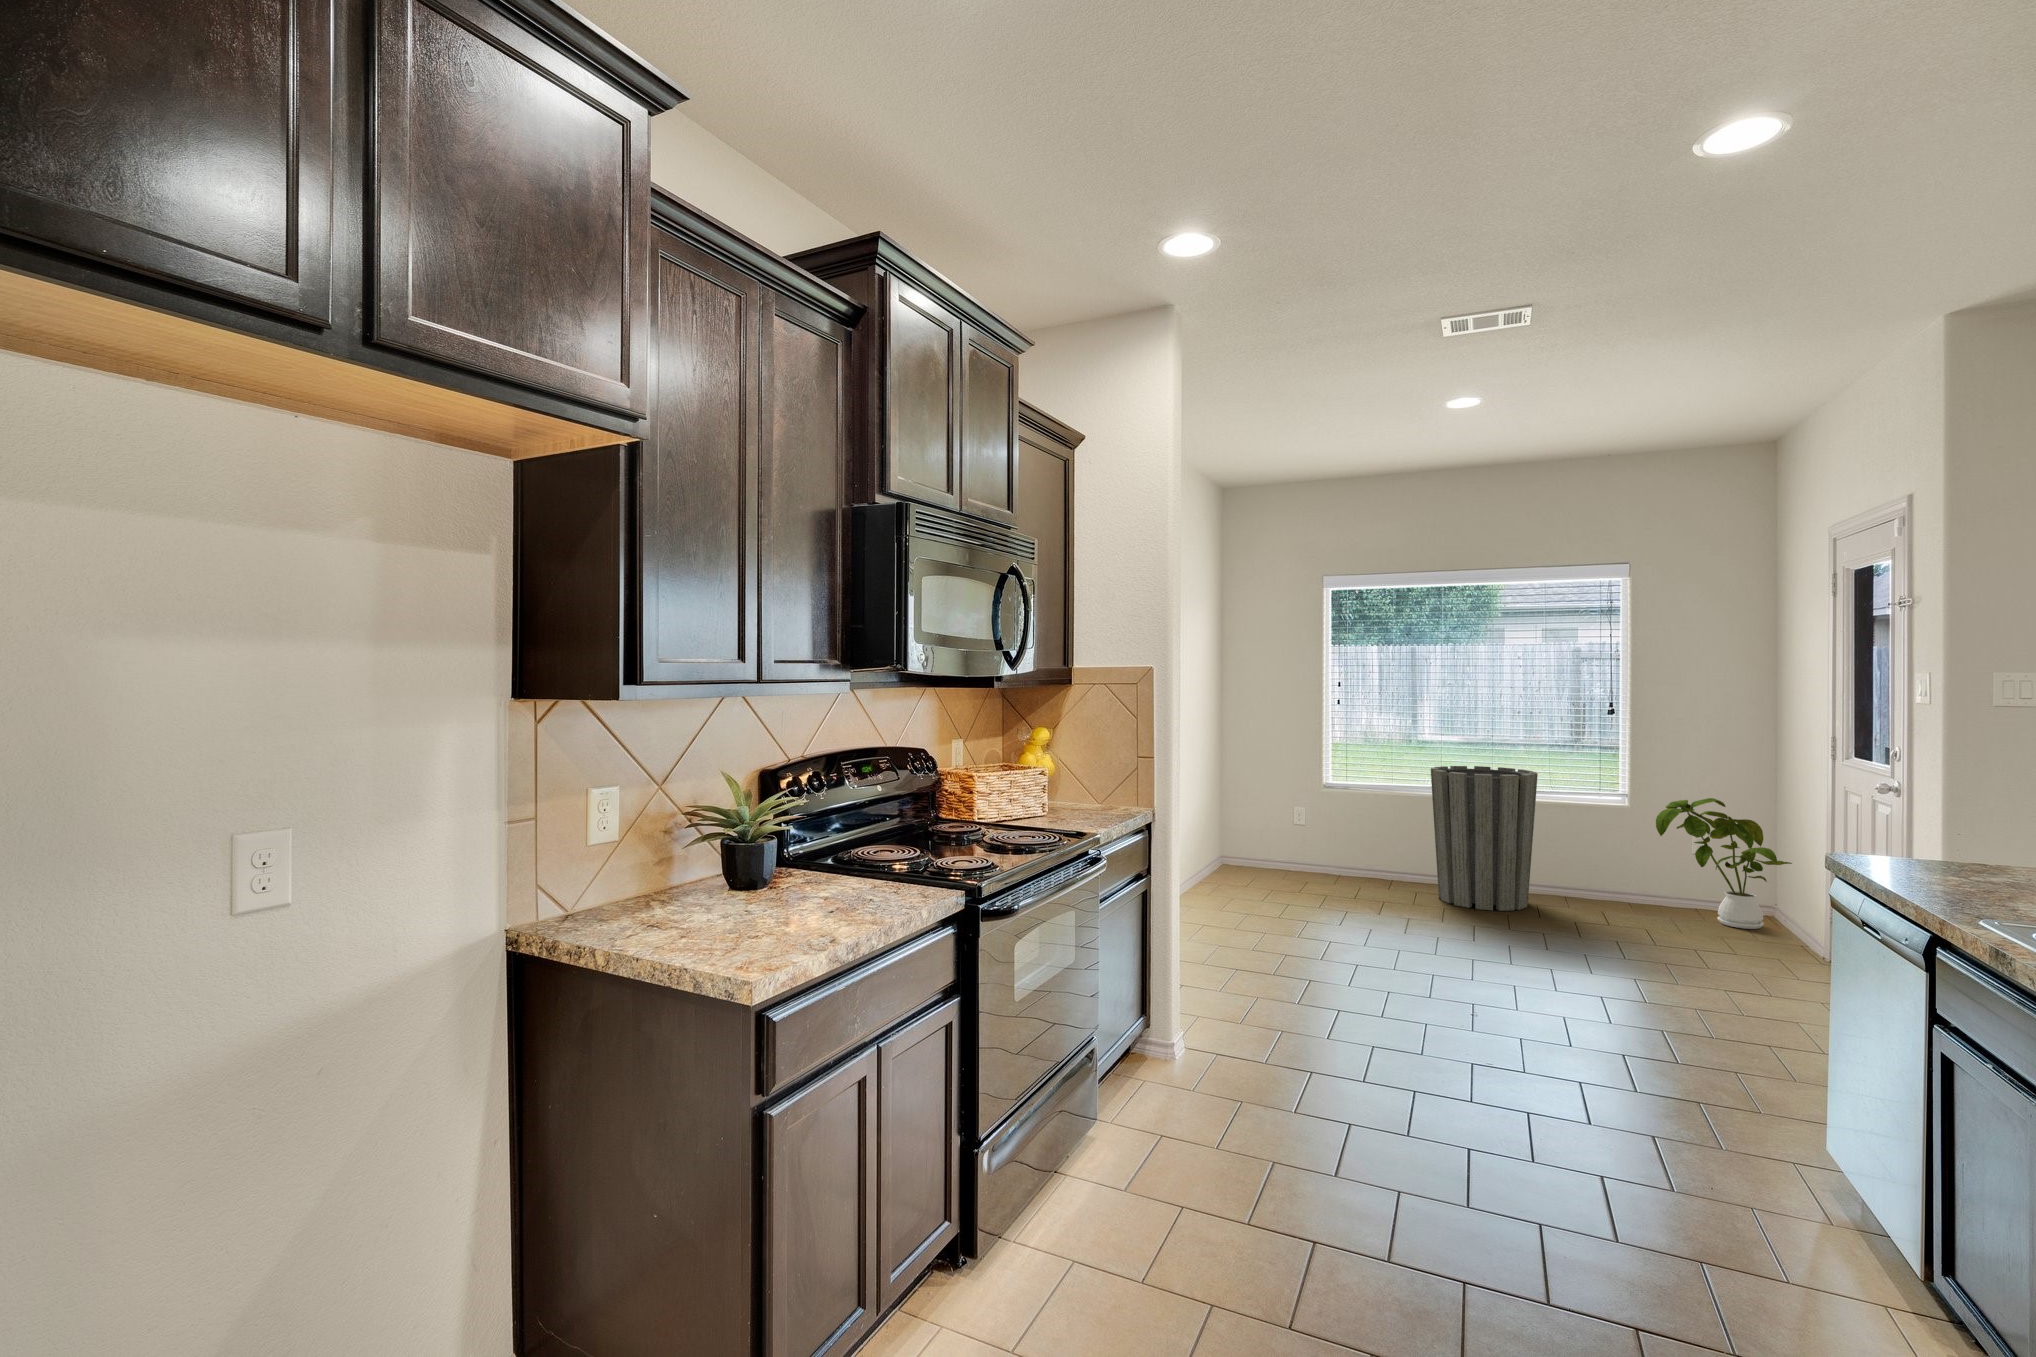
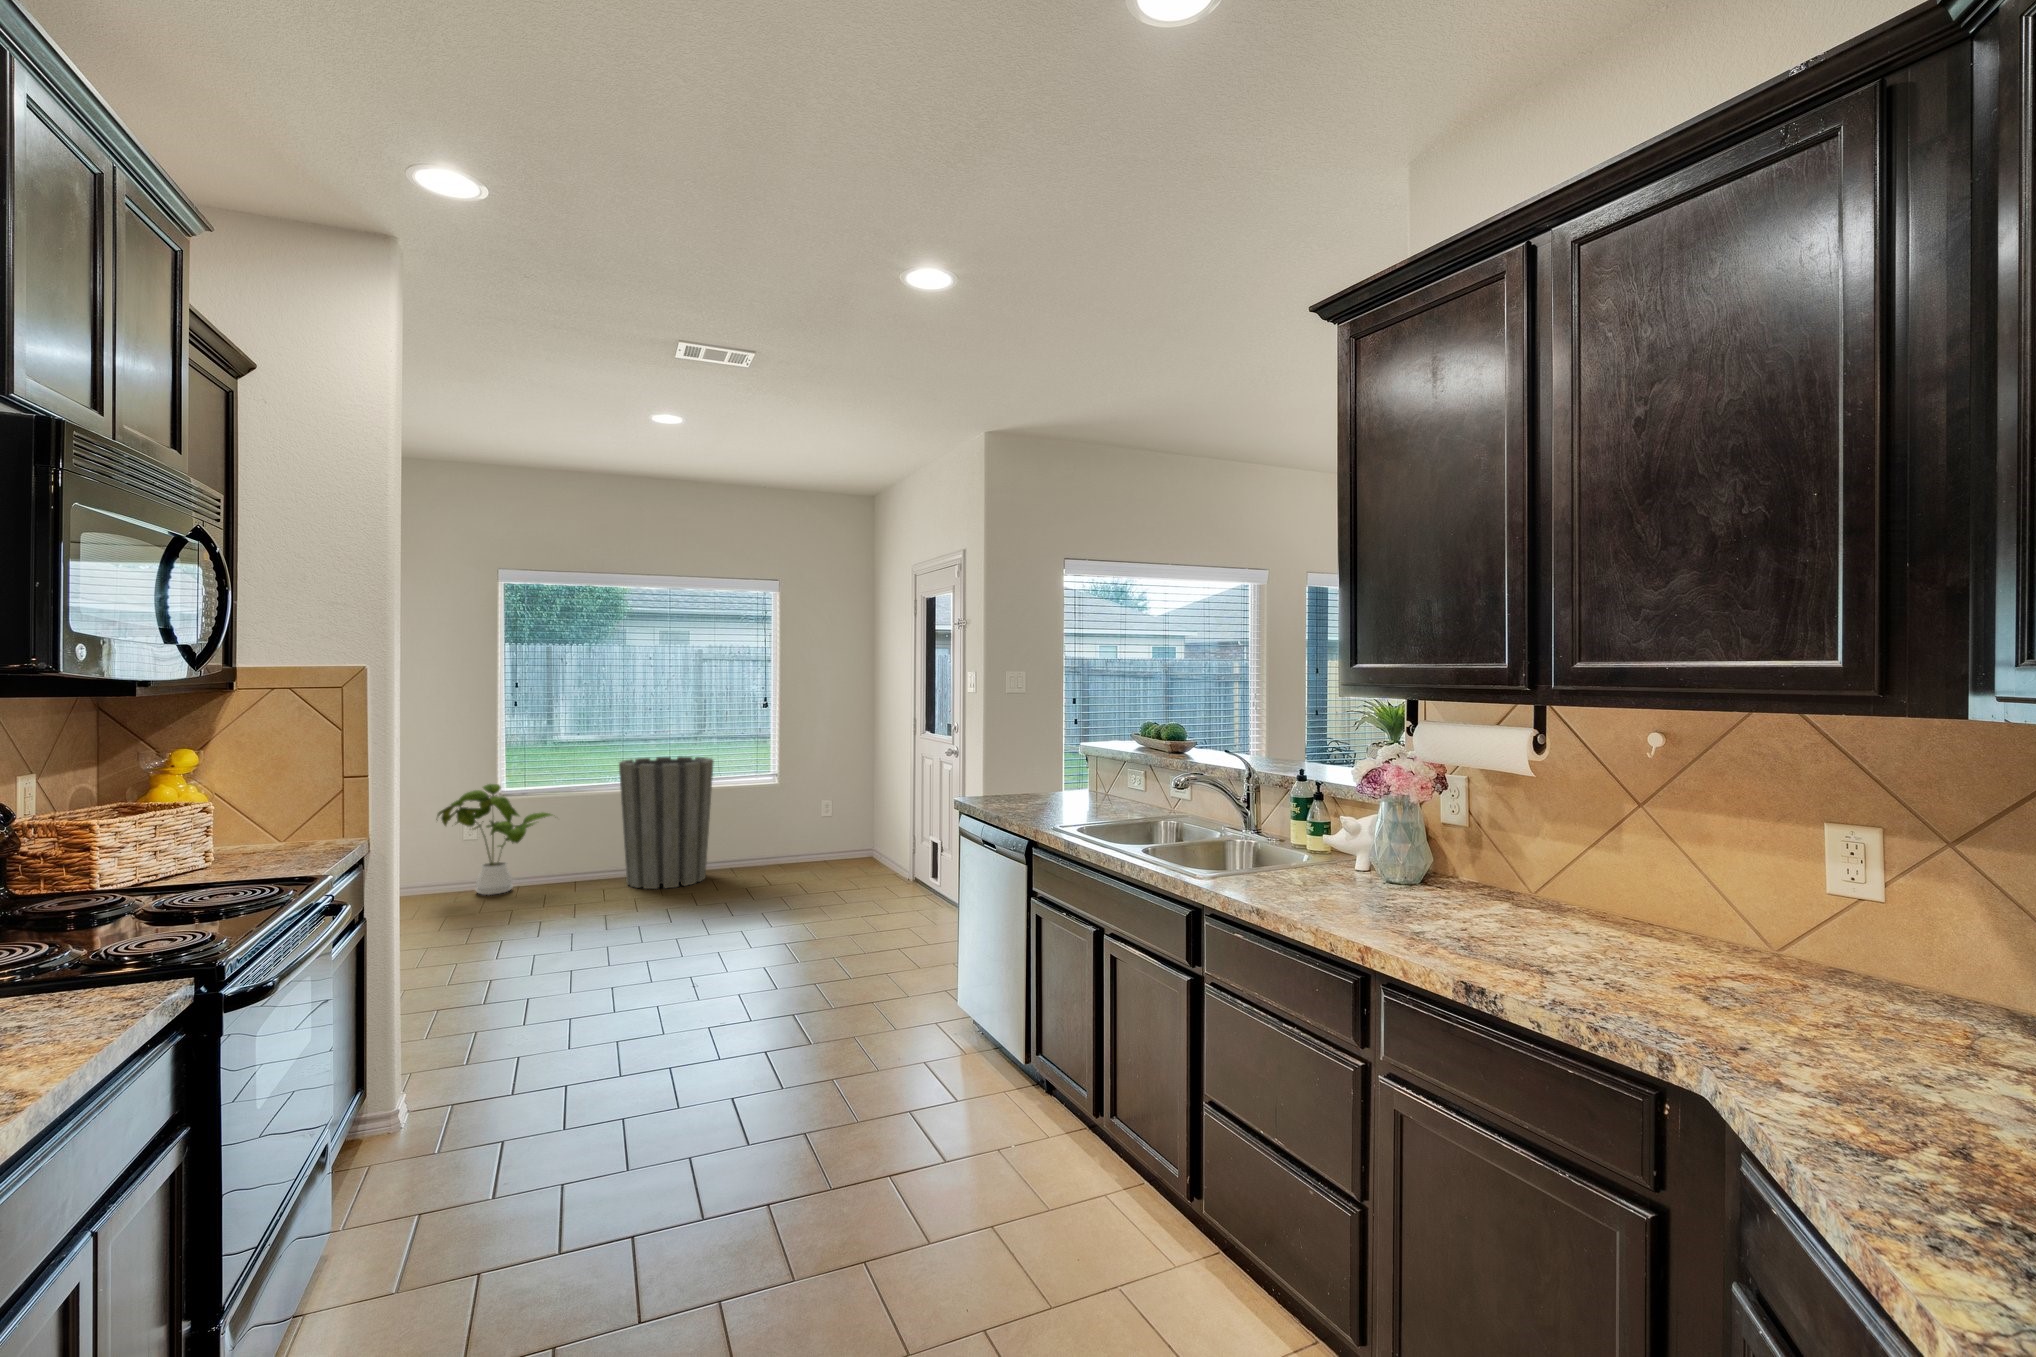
house plant: present [1656,798,1792,929] -> present [436,784,552,895]

